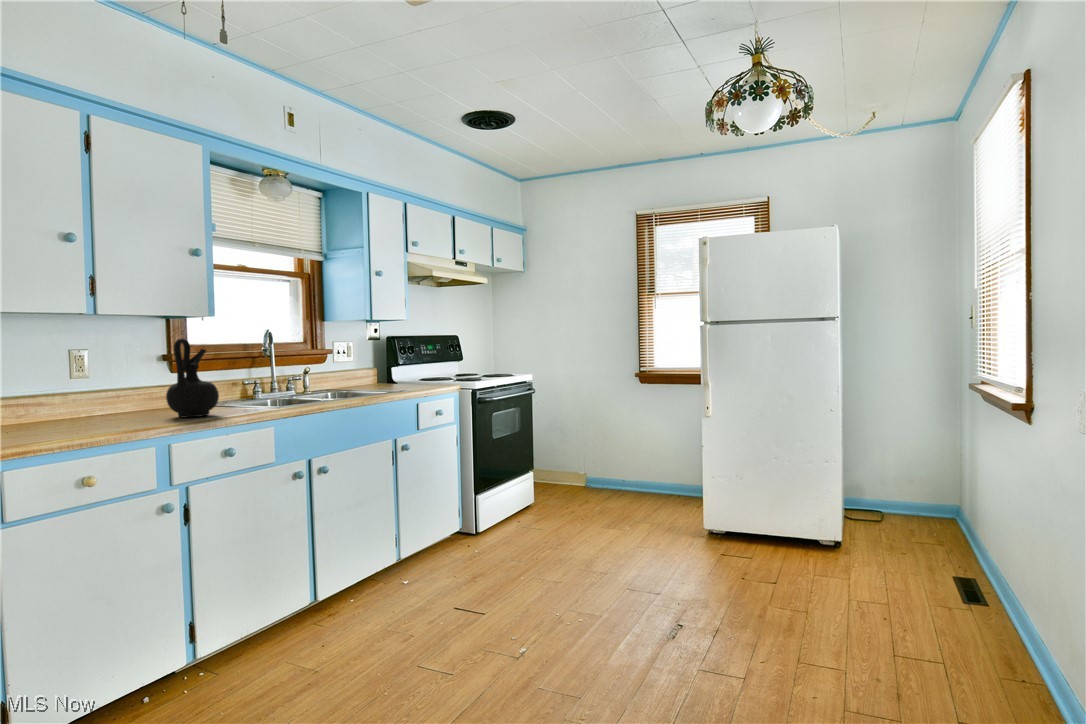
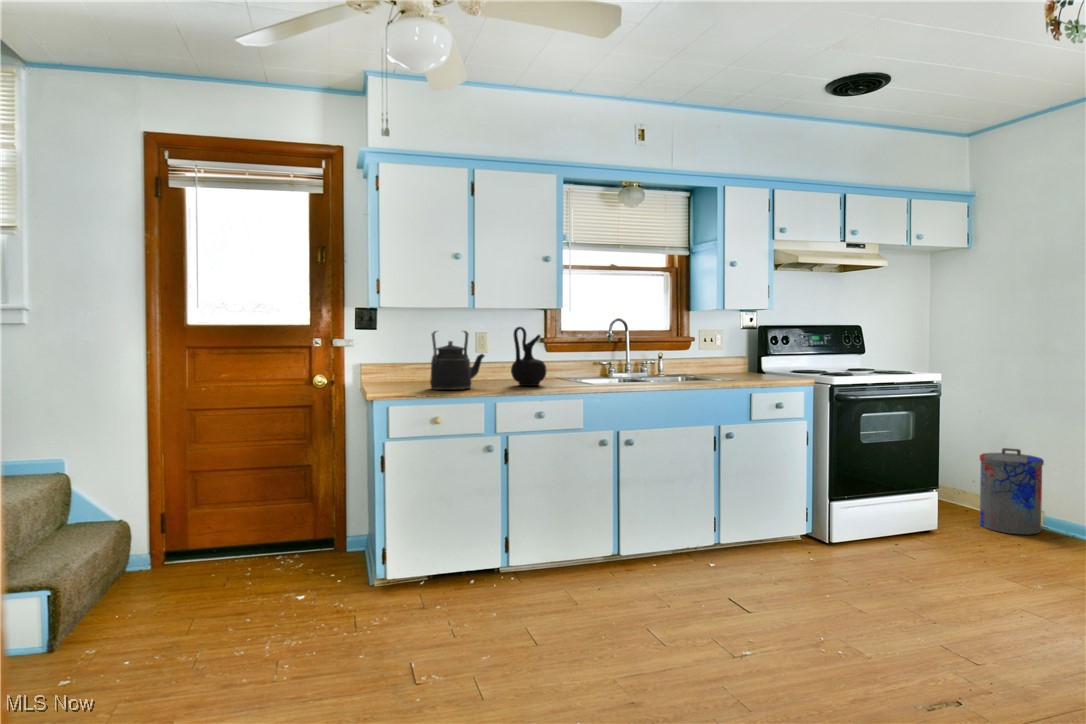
kettle: none [50,346,130,435] -> present [430,331,484,390]
trash can: none [553,430,596,498] -> present [980,448,1044,535]

